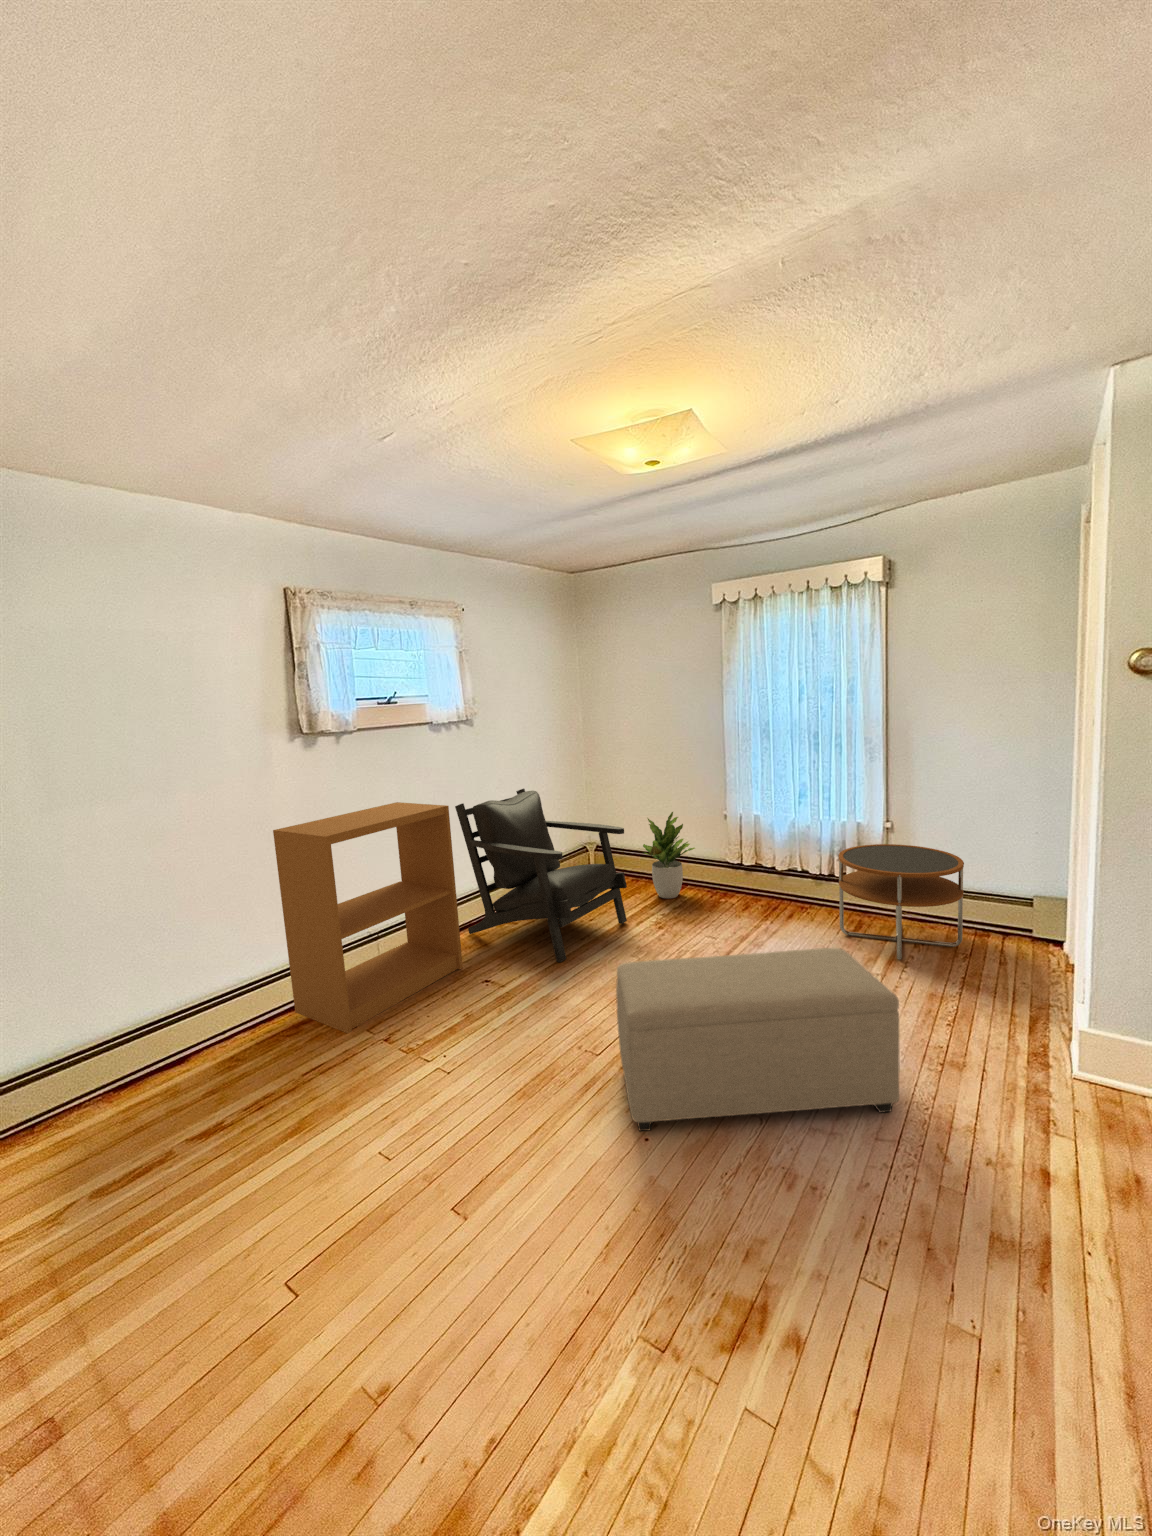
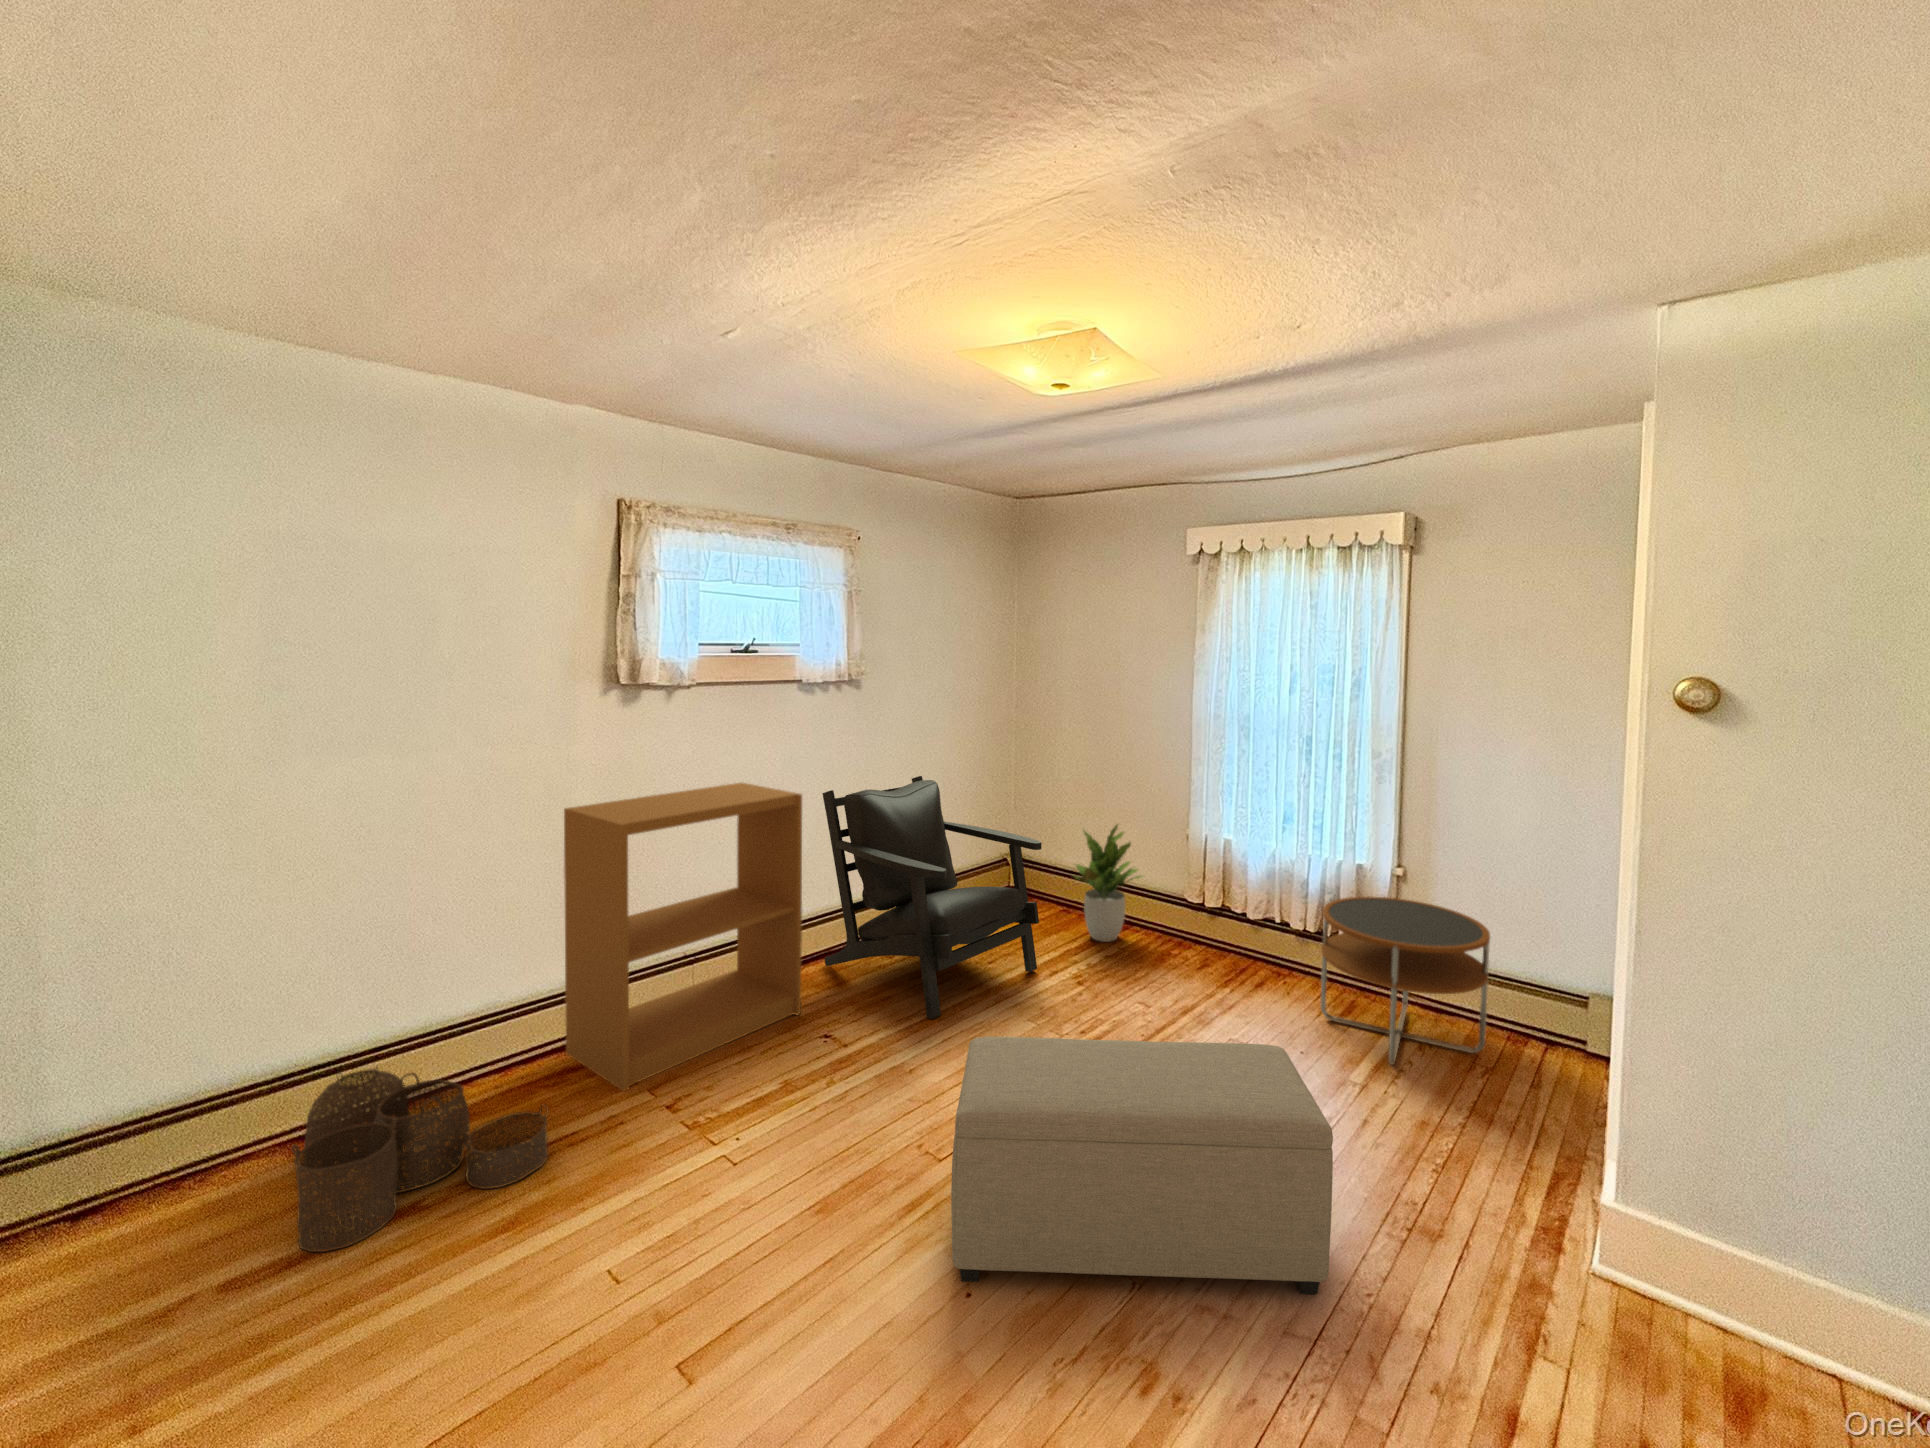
woven basket: none [120,1030,308,1165] -> present [292,1067,548,1252]

